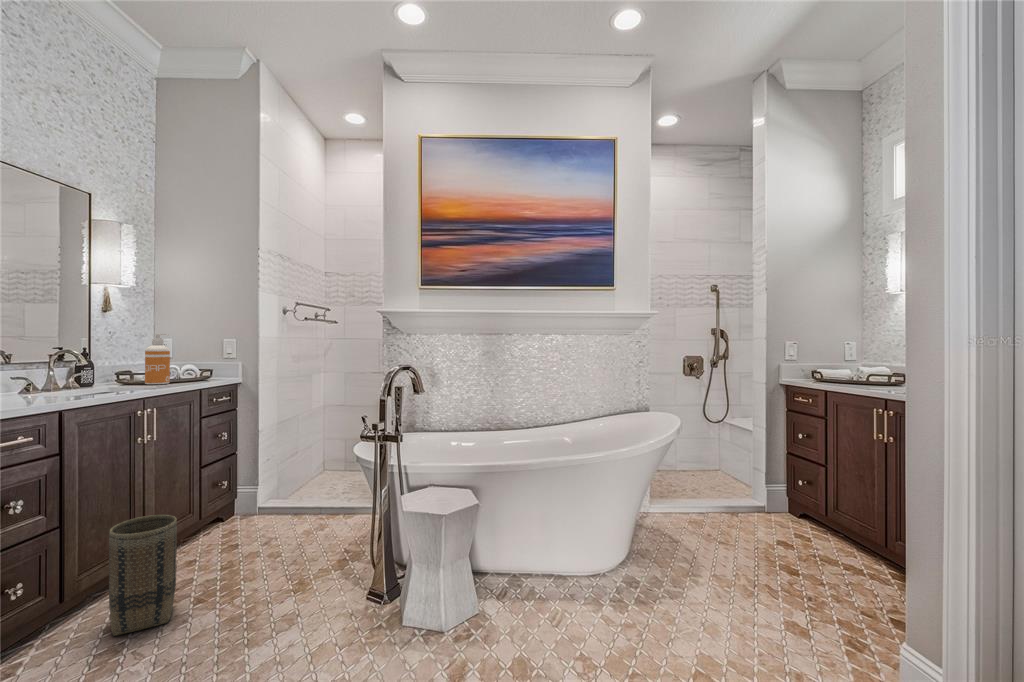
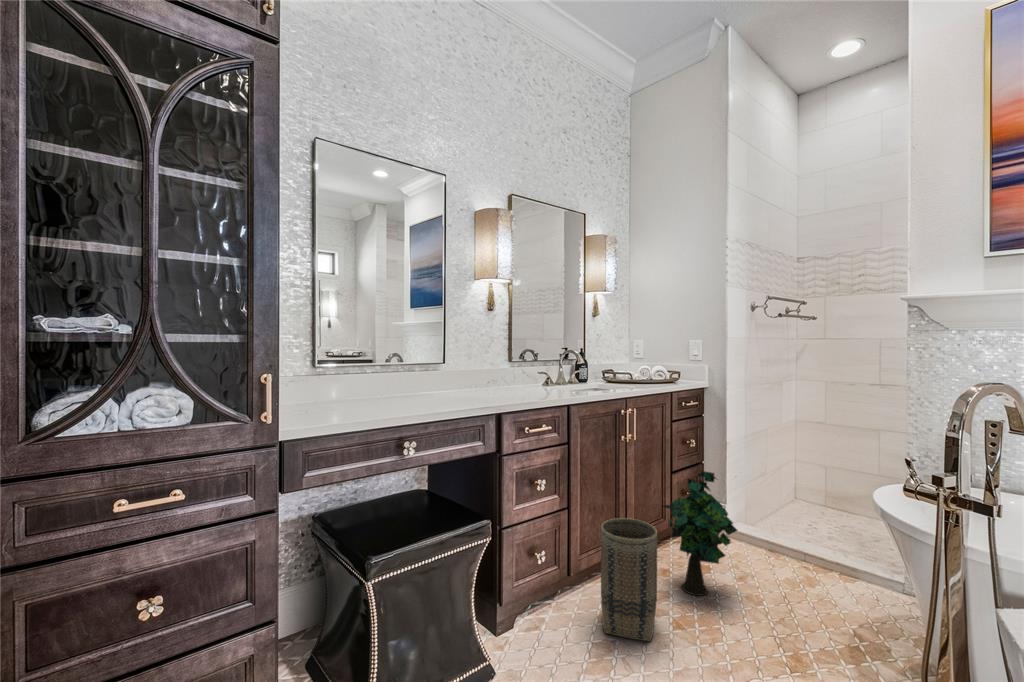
soap dispenser: present [145,334,170,384] -> none [625,335,645,384]
decorative plant: none [185,456,260,572] -> present [662,471,737,596]

